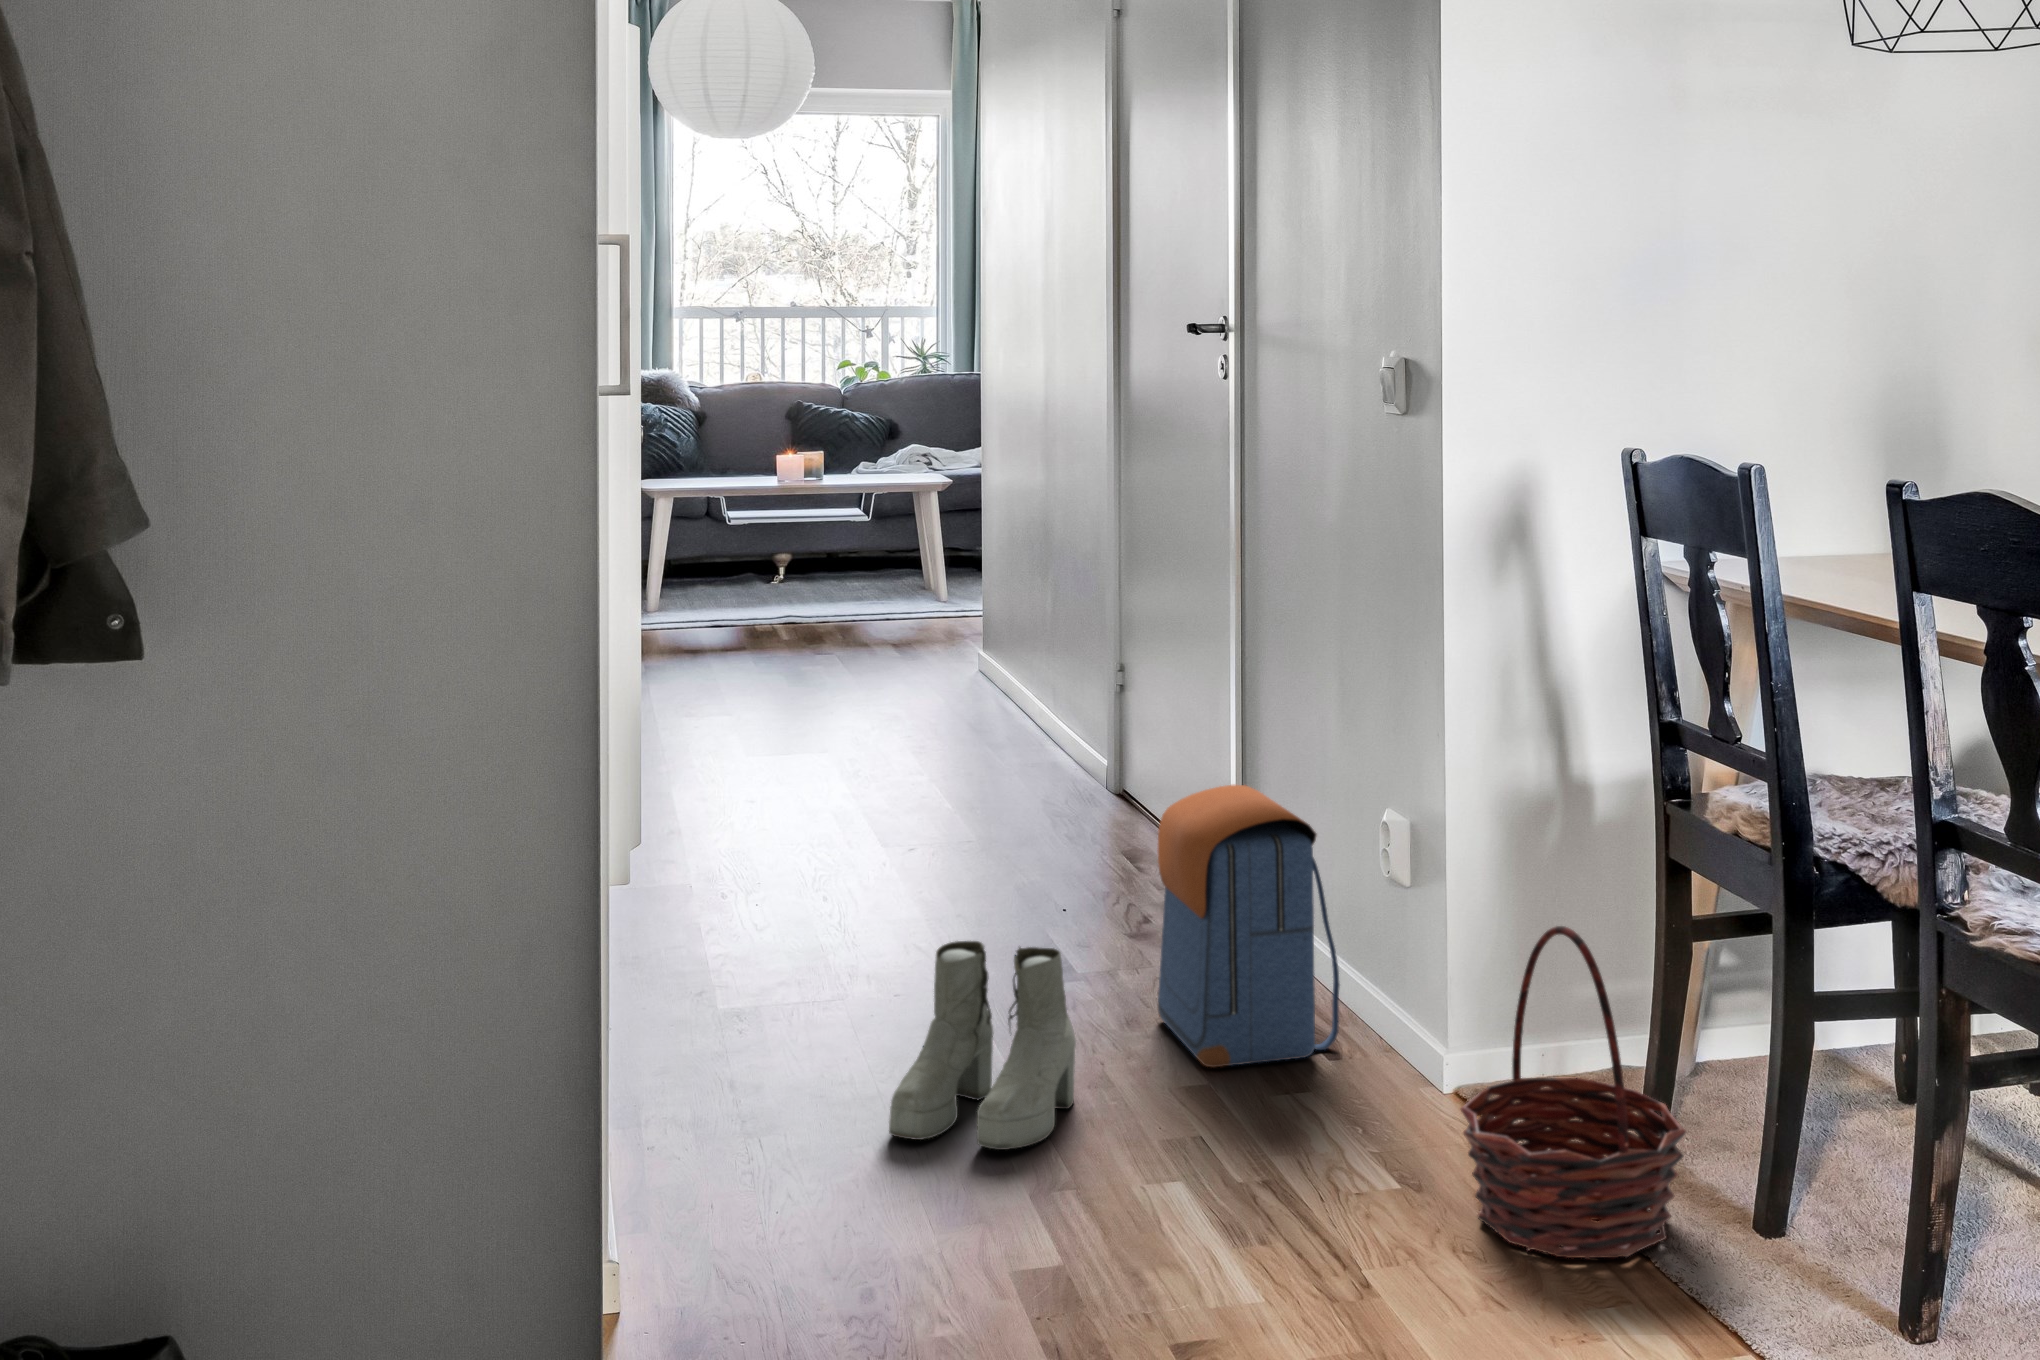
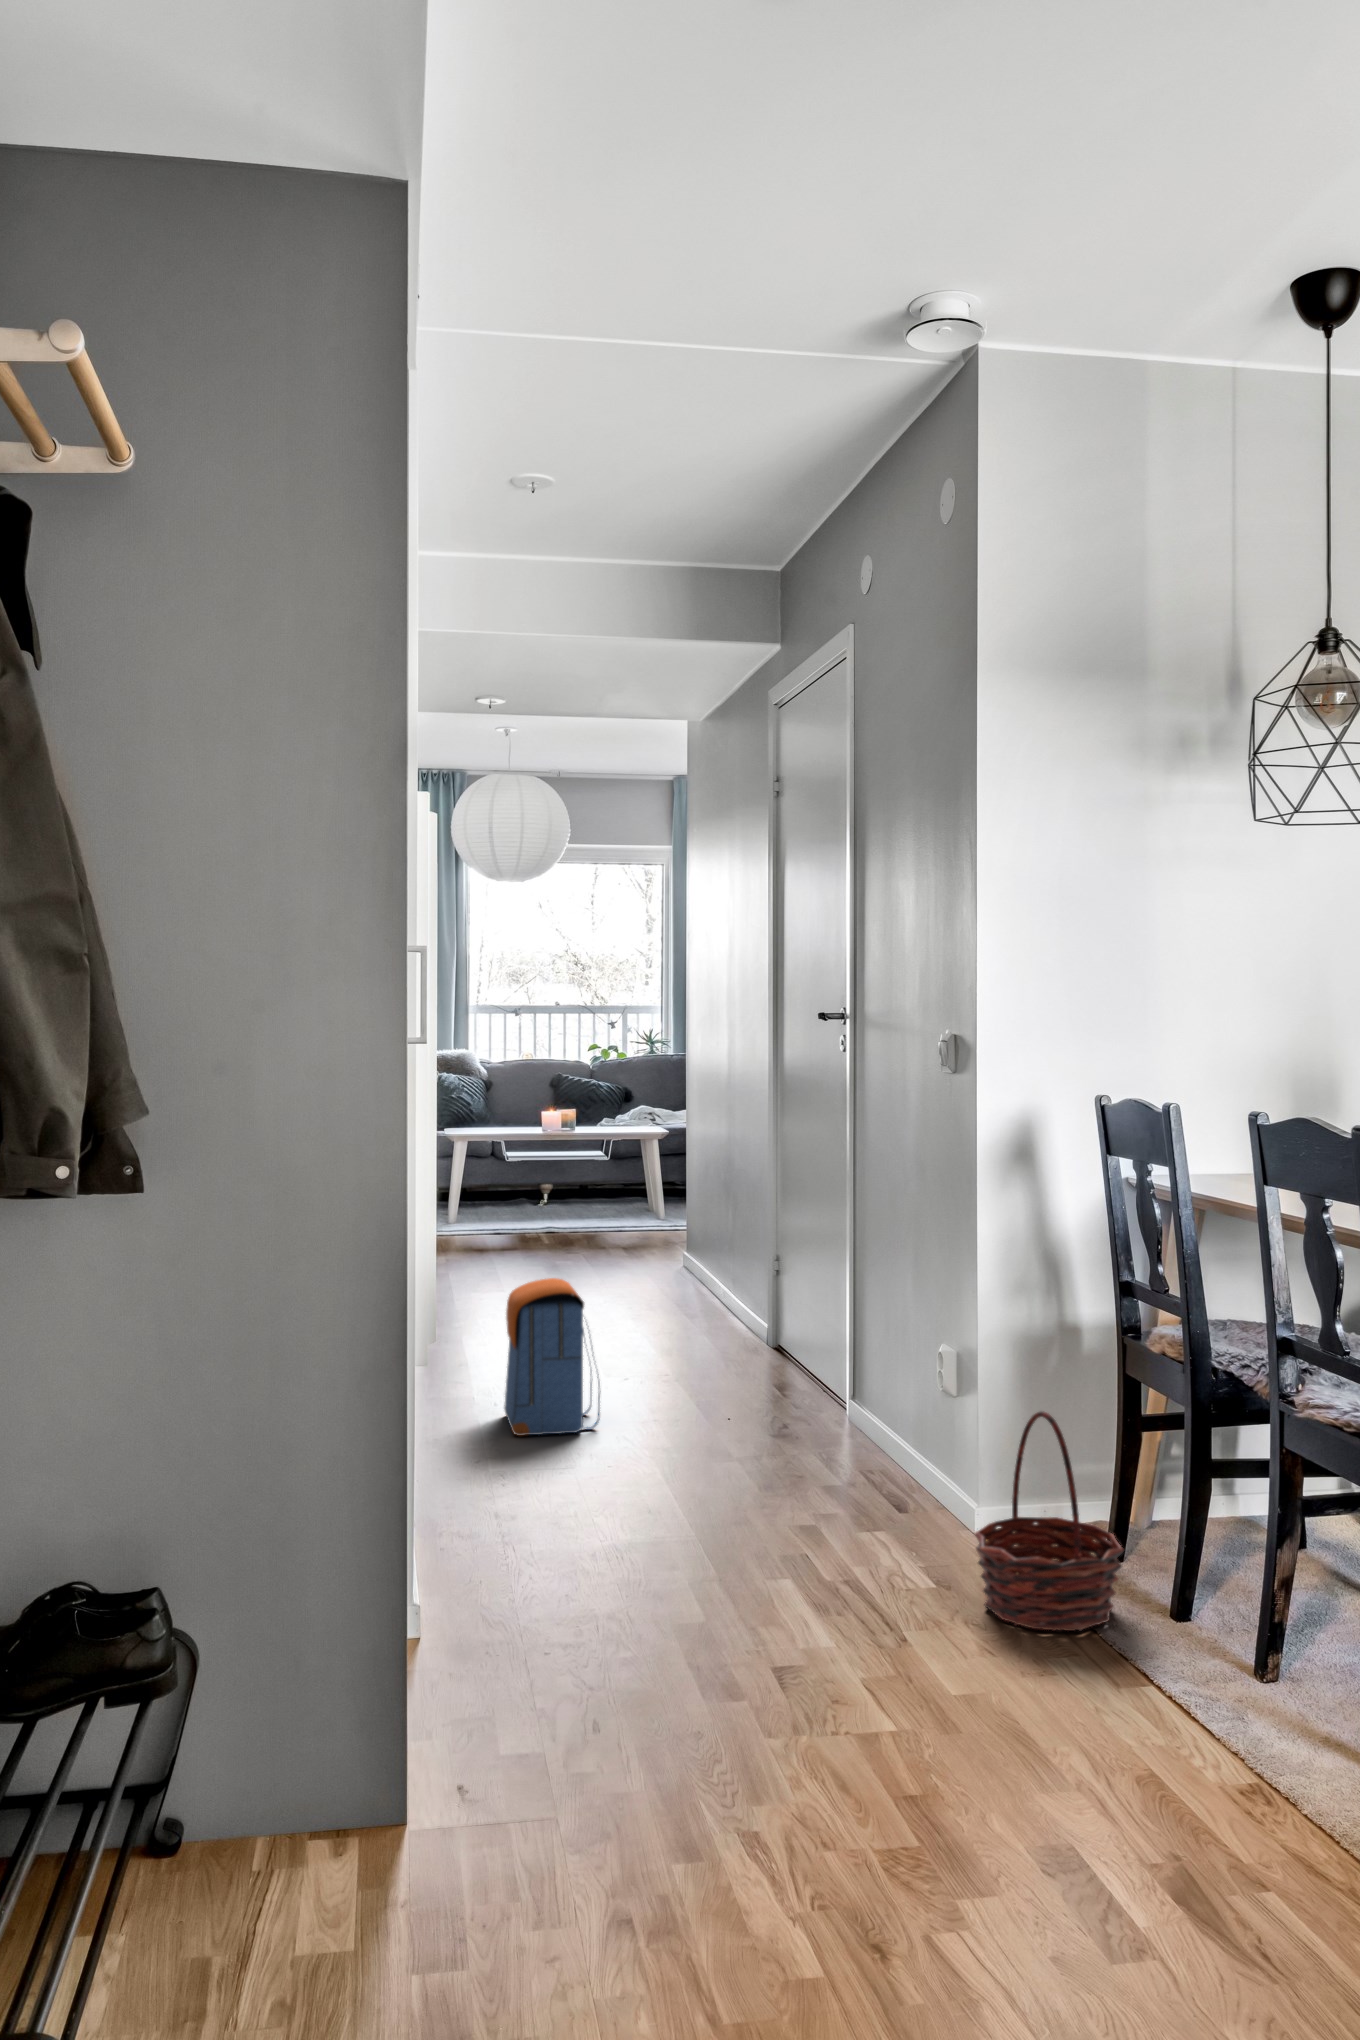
backpack: present [1158,785,1340,1067] -> present [504,1278,600,1436]
boots: present [889,941,1076,1150] -> none [596,1423,723,1558]

